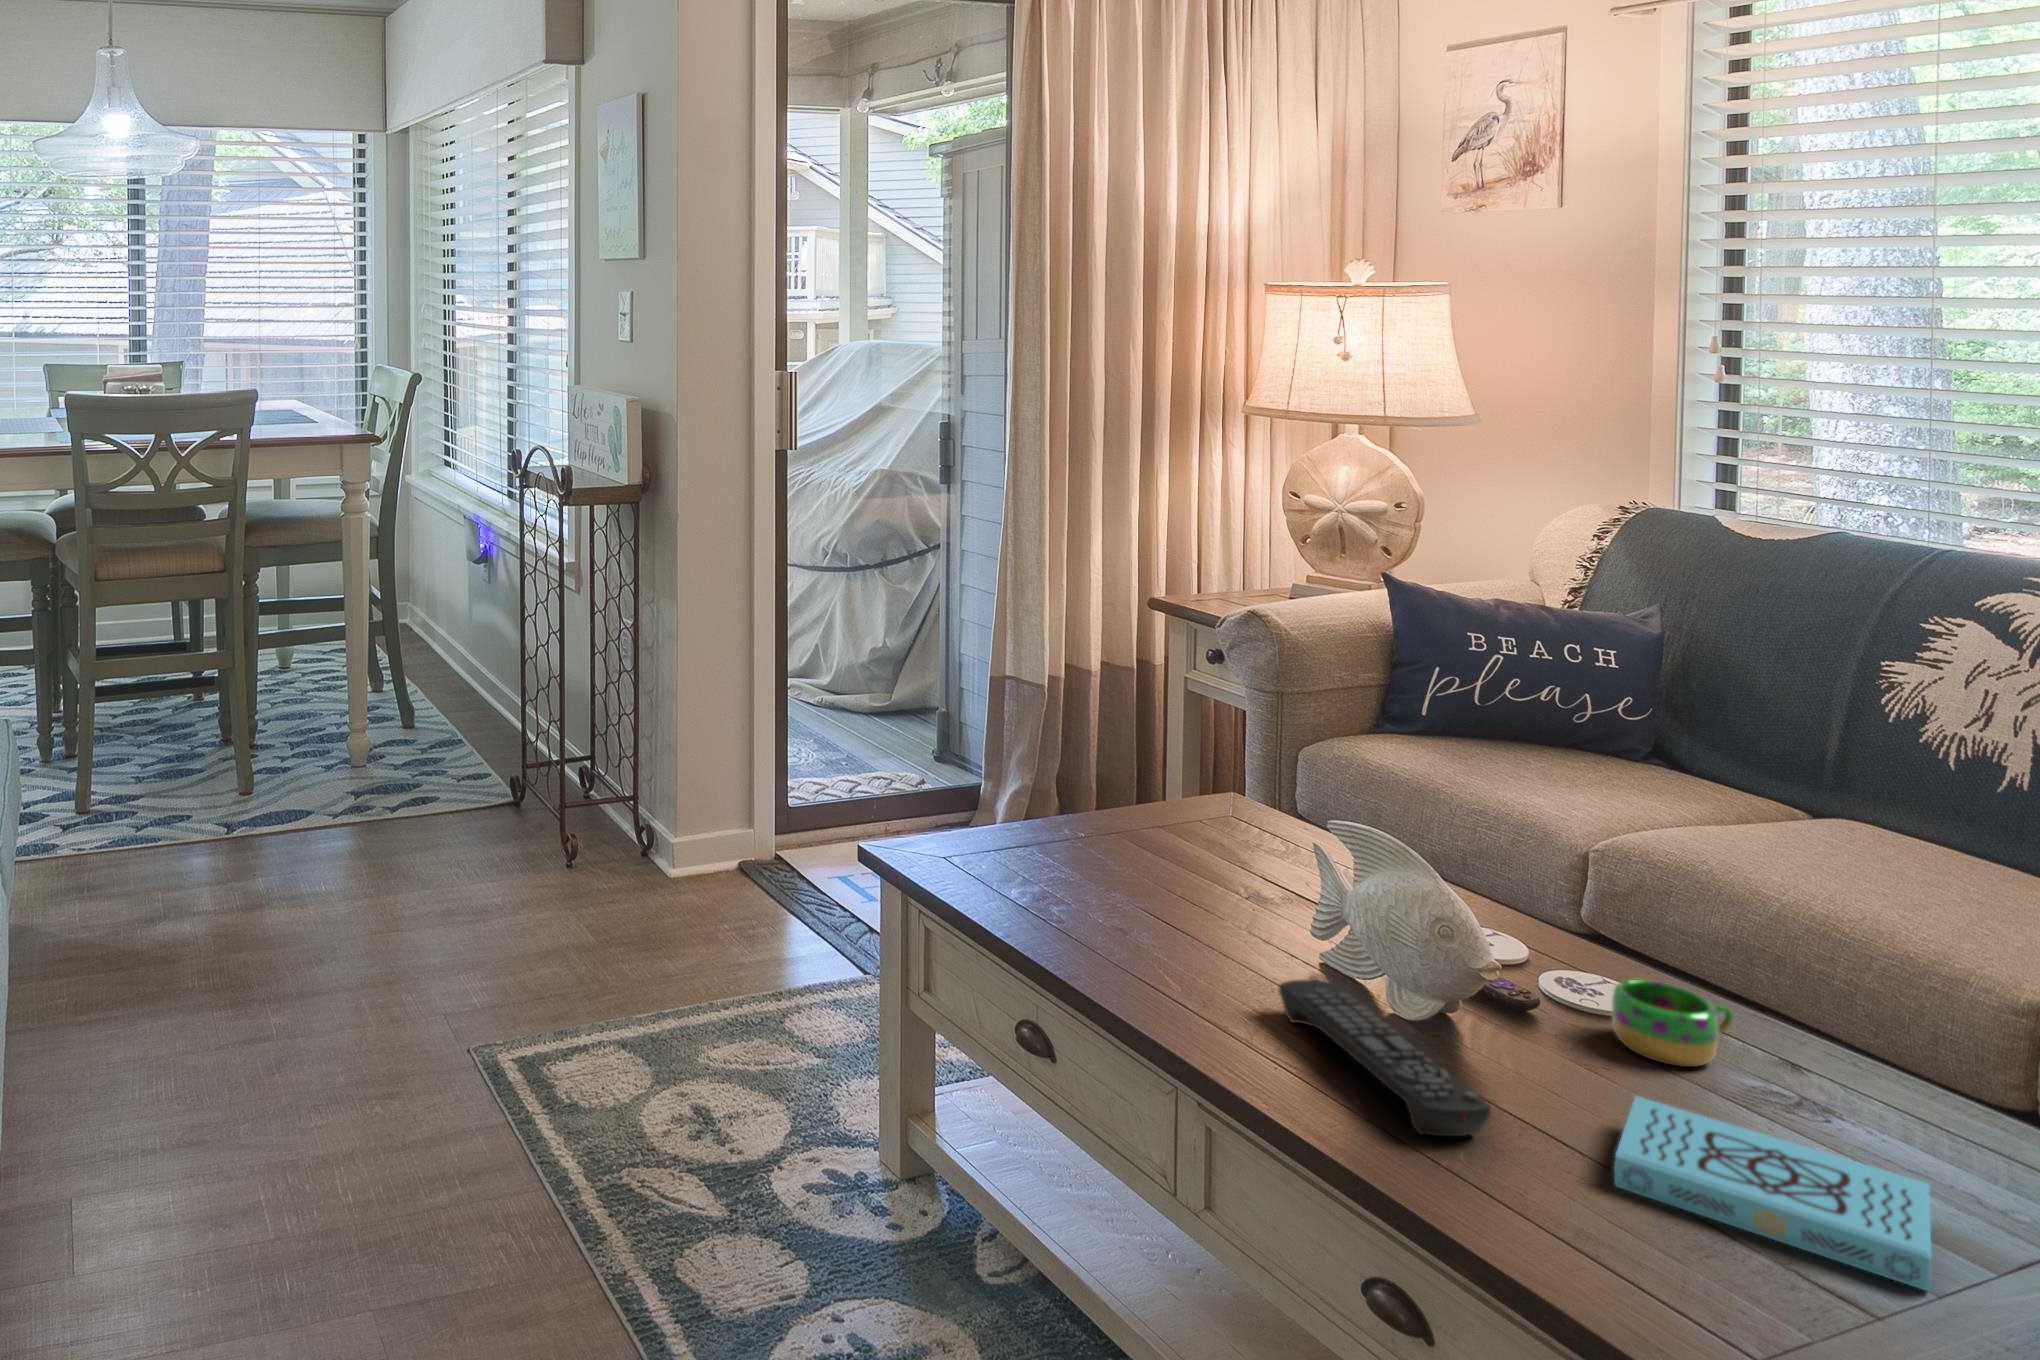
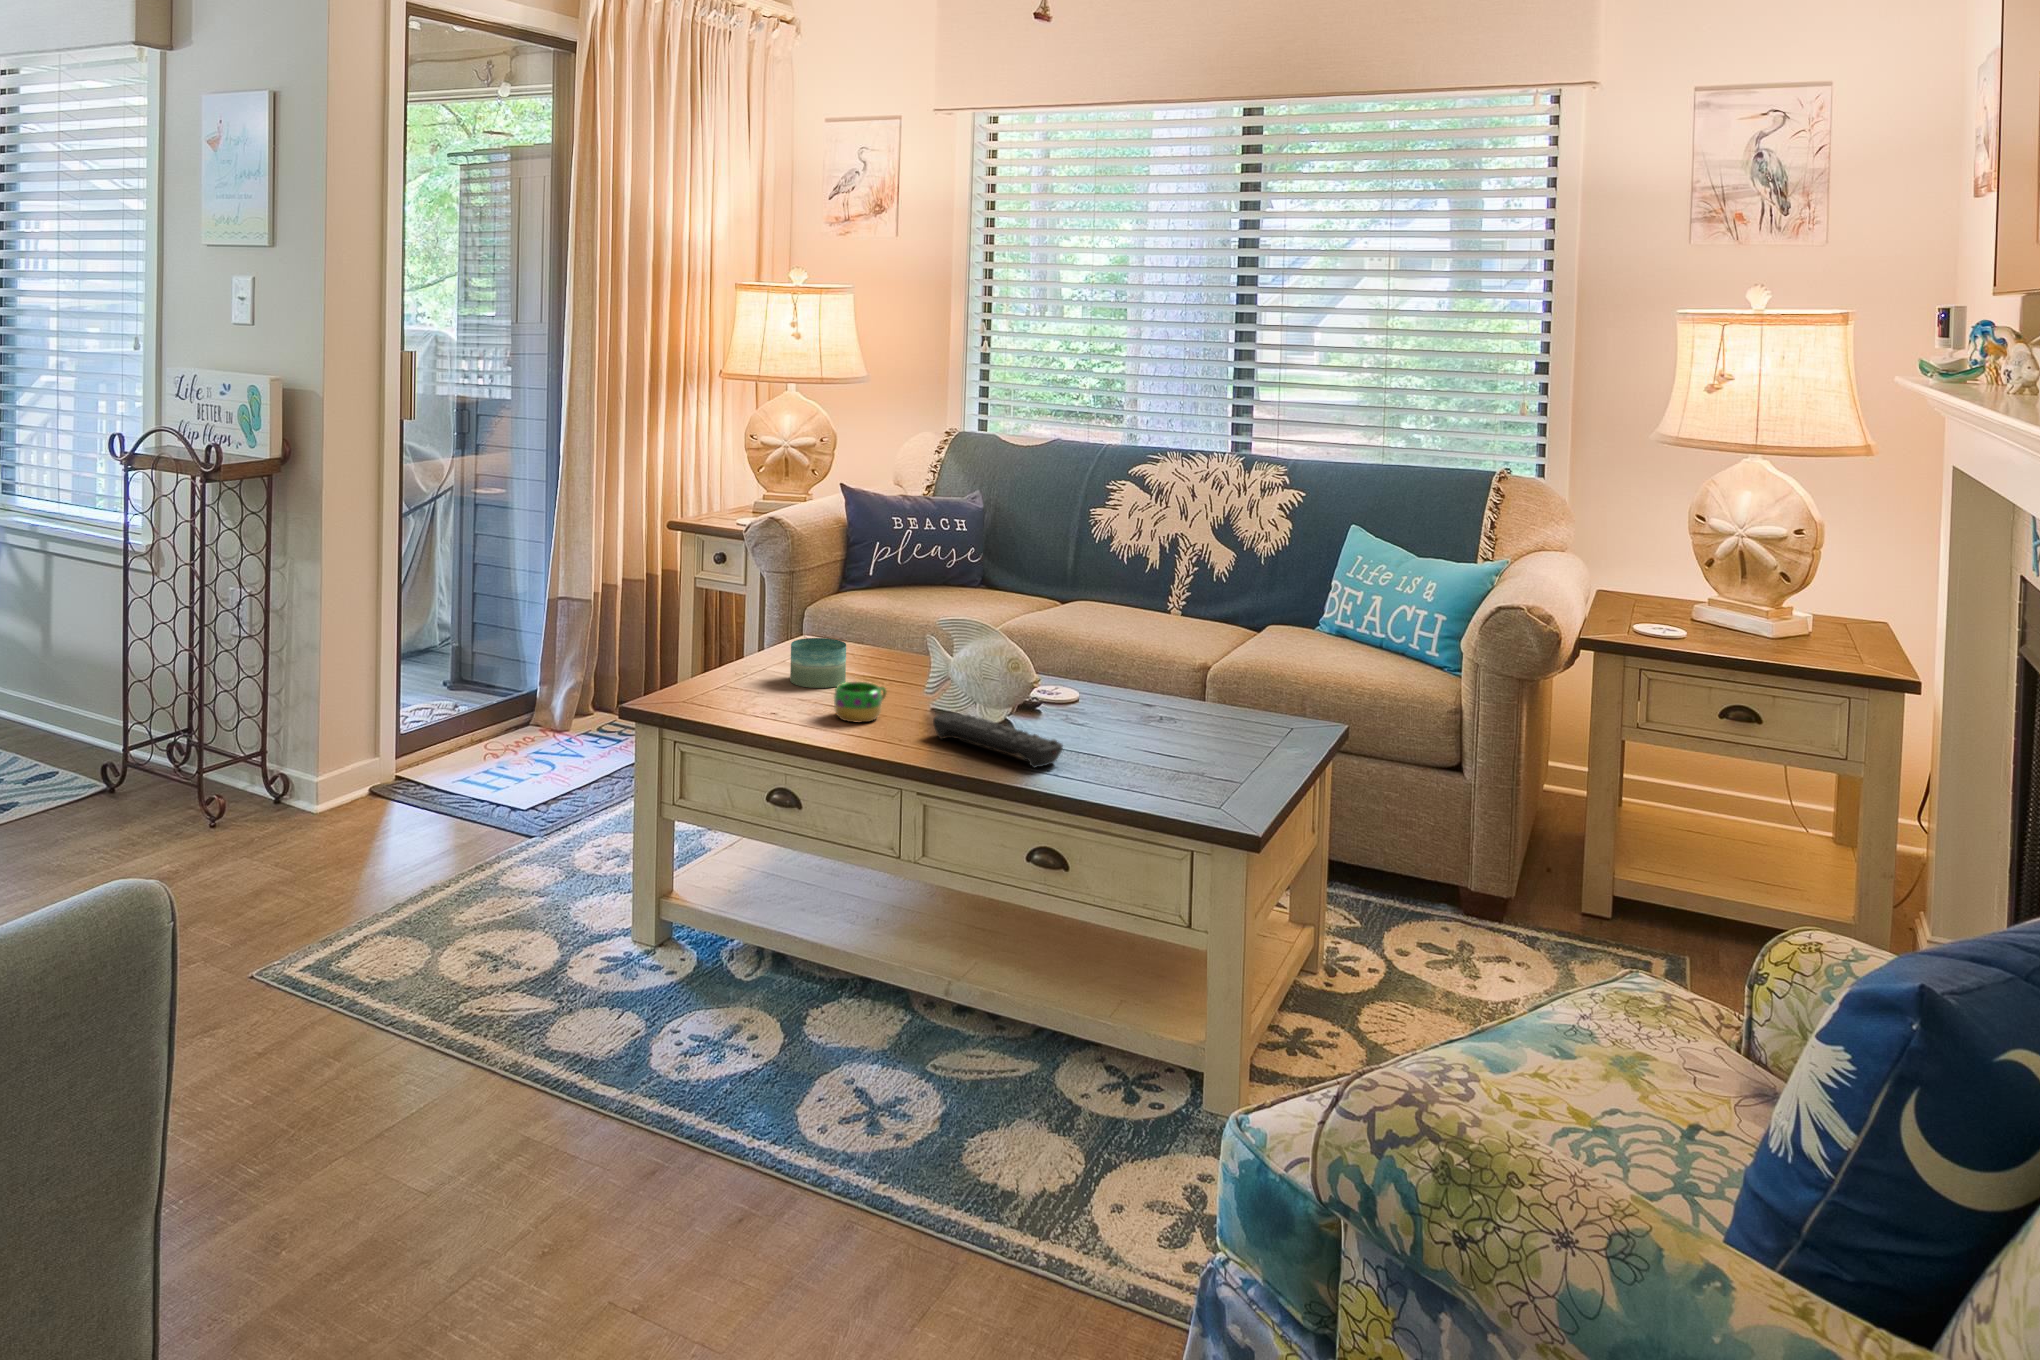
candle: none [1142,798,1232,881] -> present [790,638,846,688]
mug: present [1612,980,1733,1067] -> present [834,682,886,723]
book: present [1614,1096,1932,1291] -> none [1106,728,1237,771]

